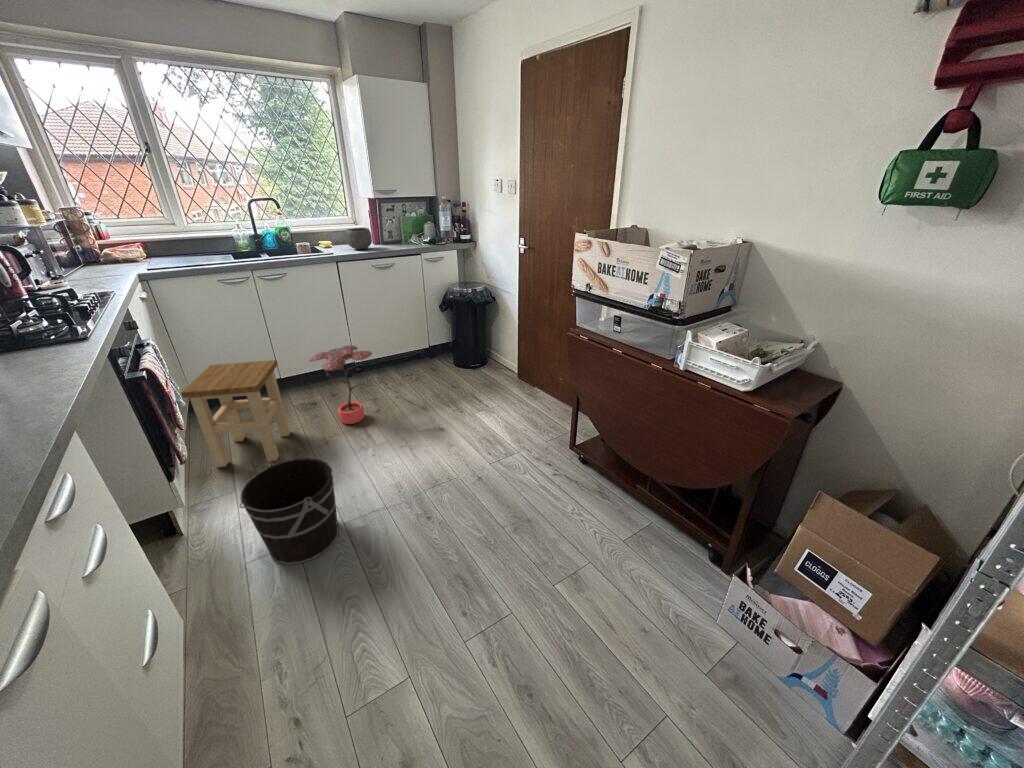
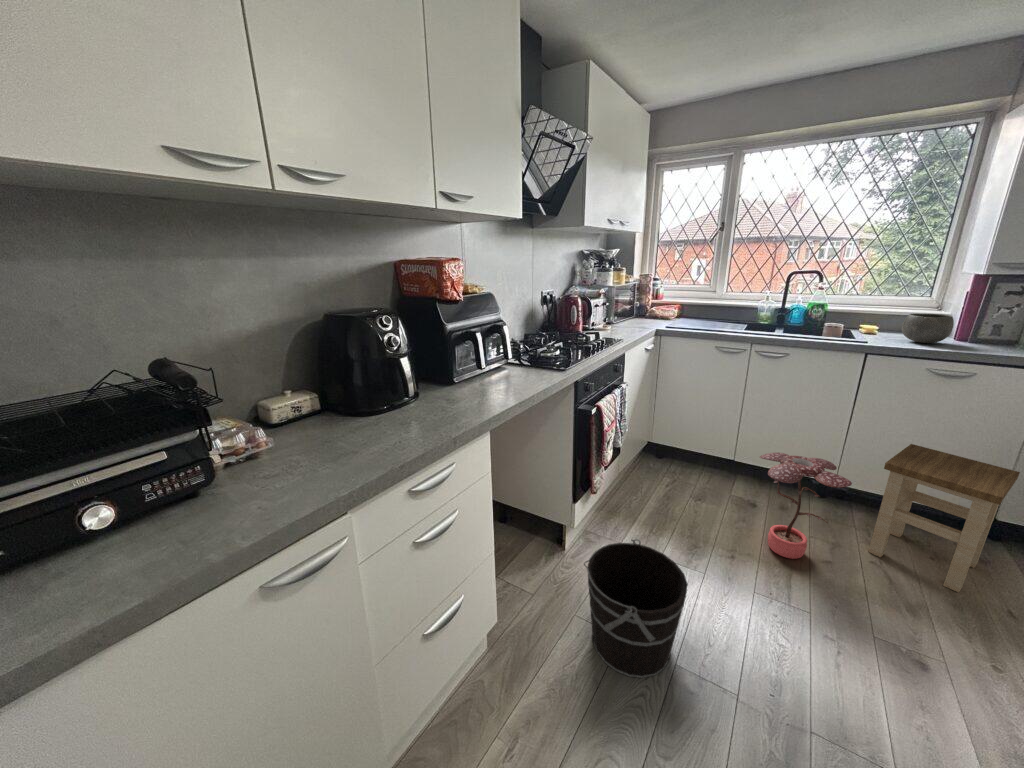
stool: present [181,360,291,468] -> present [868,444,1020,593]

